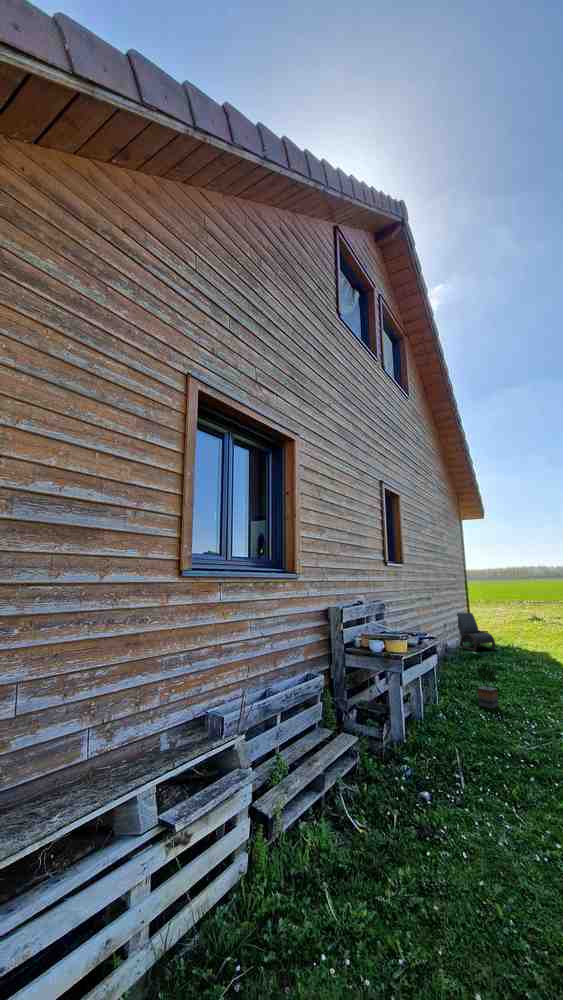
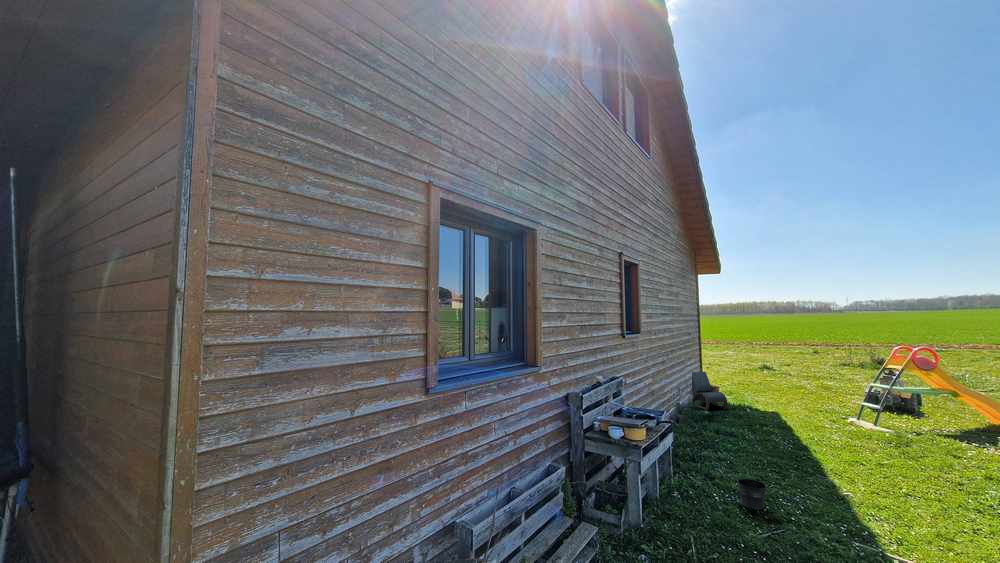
potted tree: present [475,666,500,709] -> none [709,439,736,482]
bucket: none [500,701,532,731] -> present [735,479,767,509]

